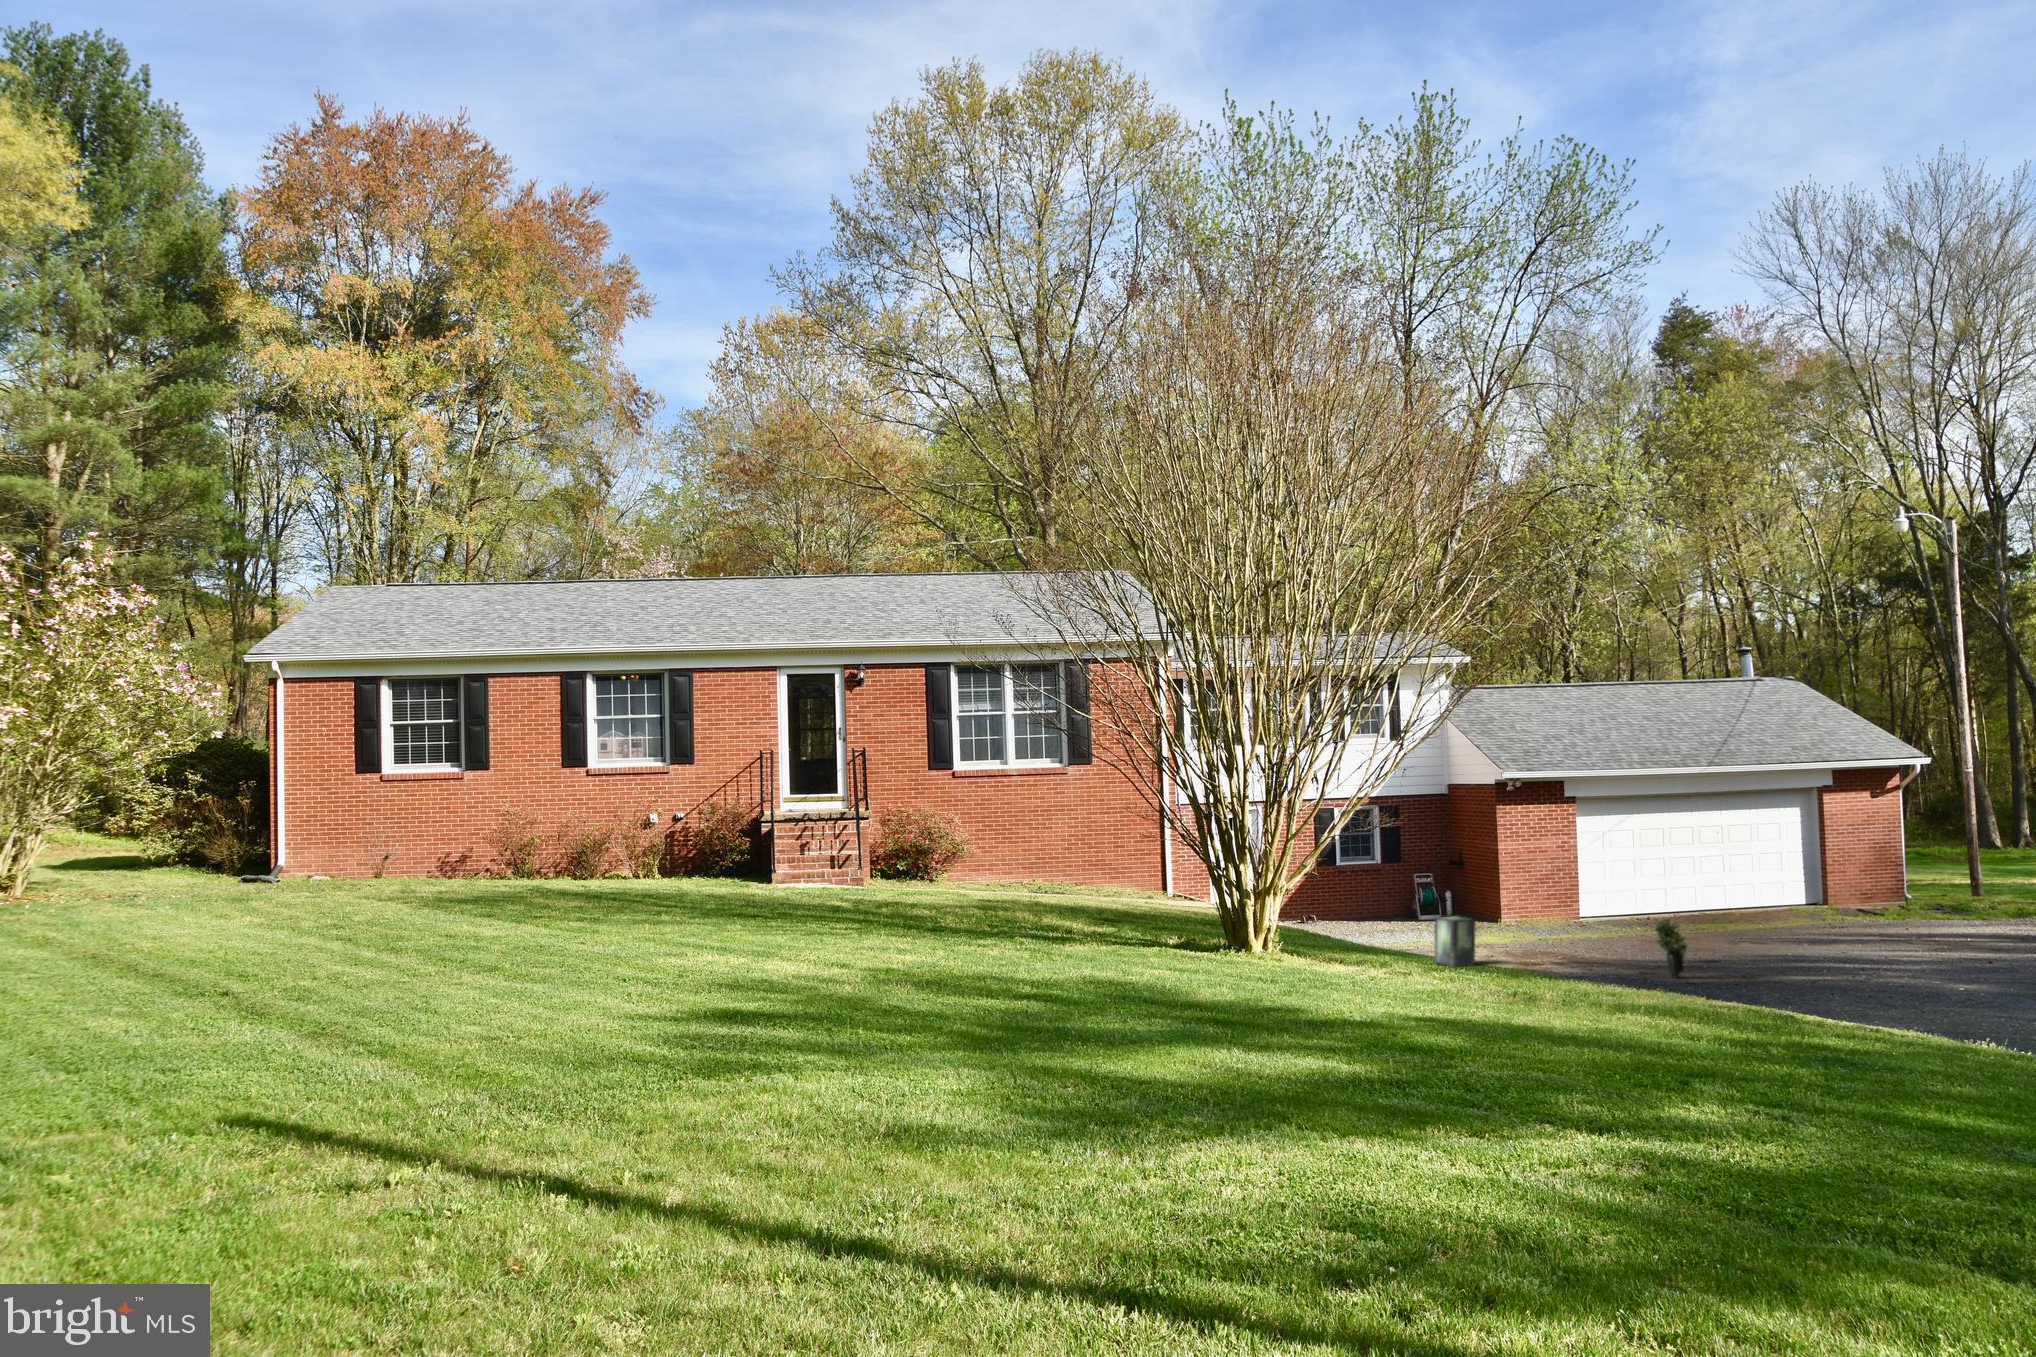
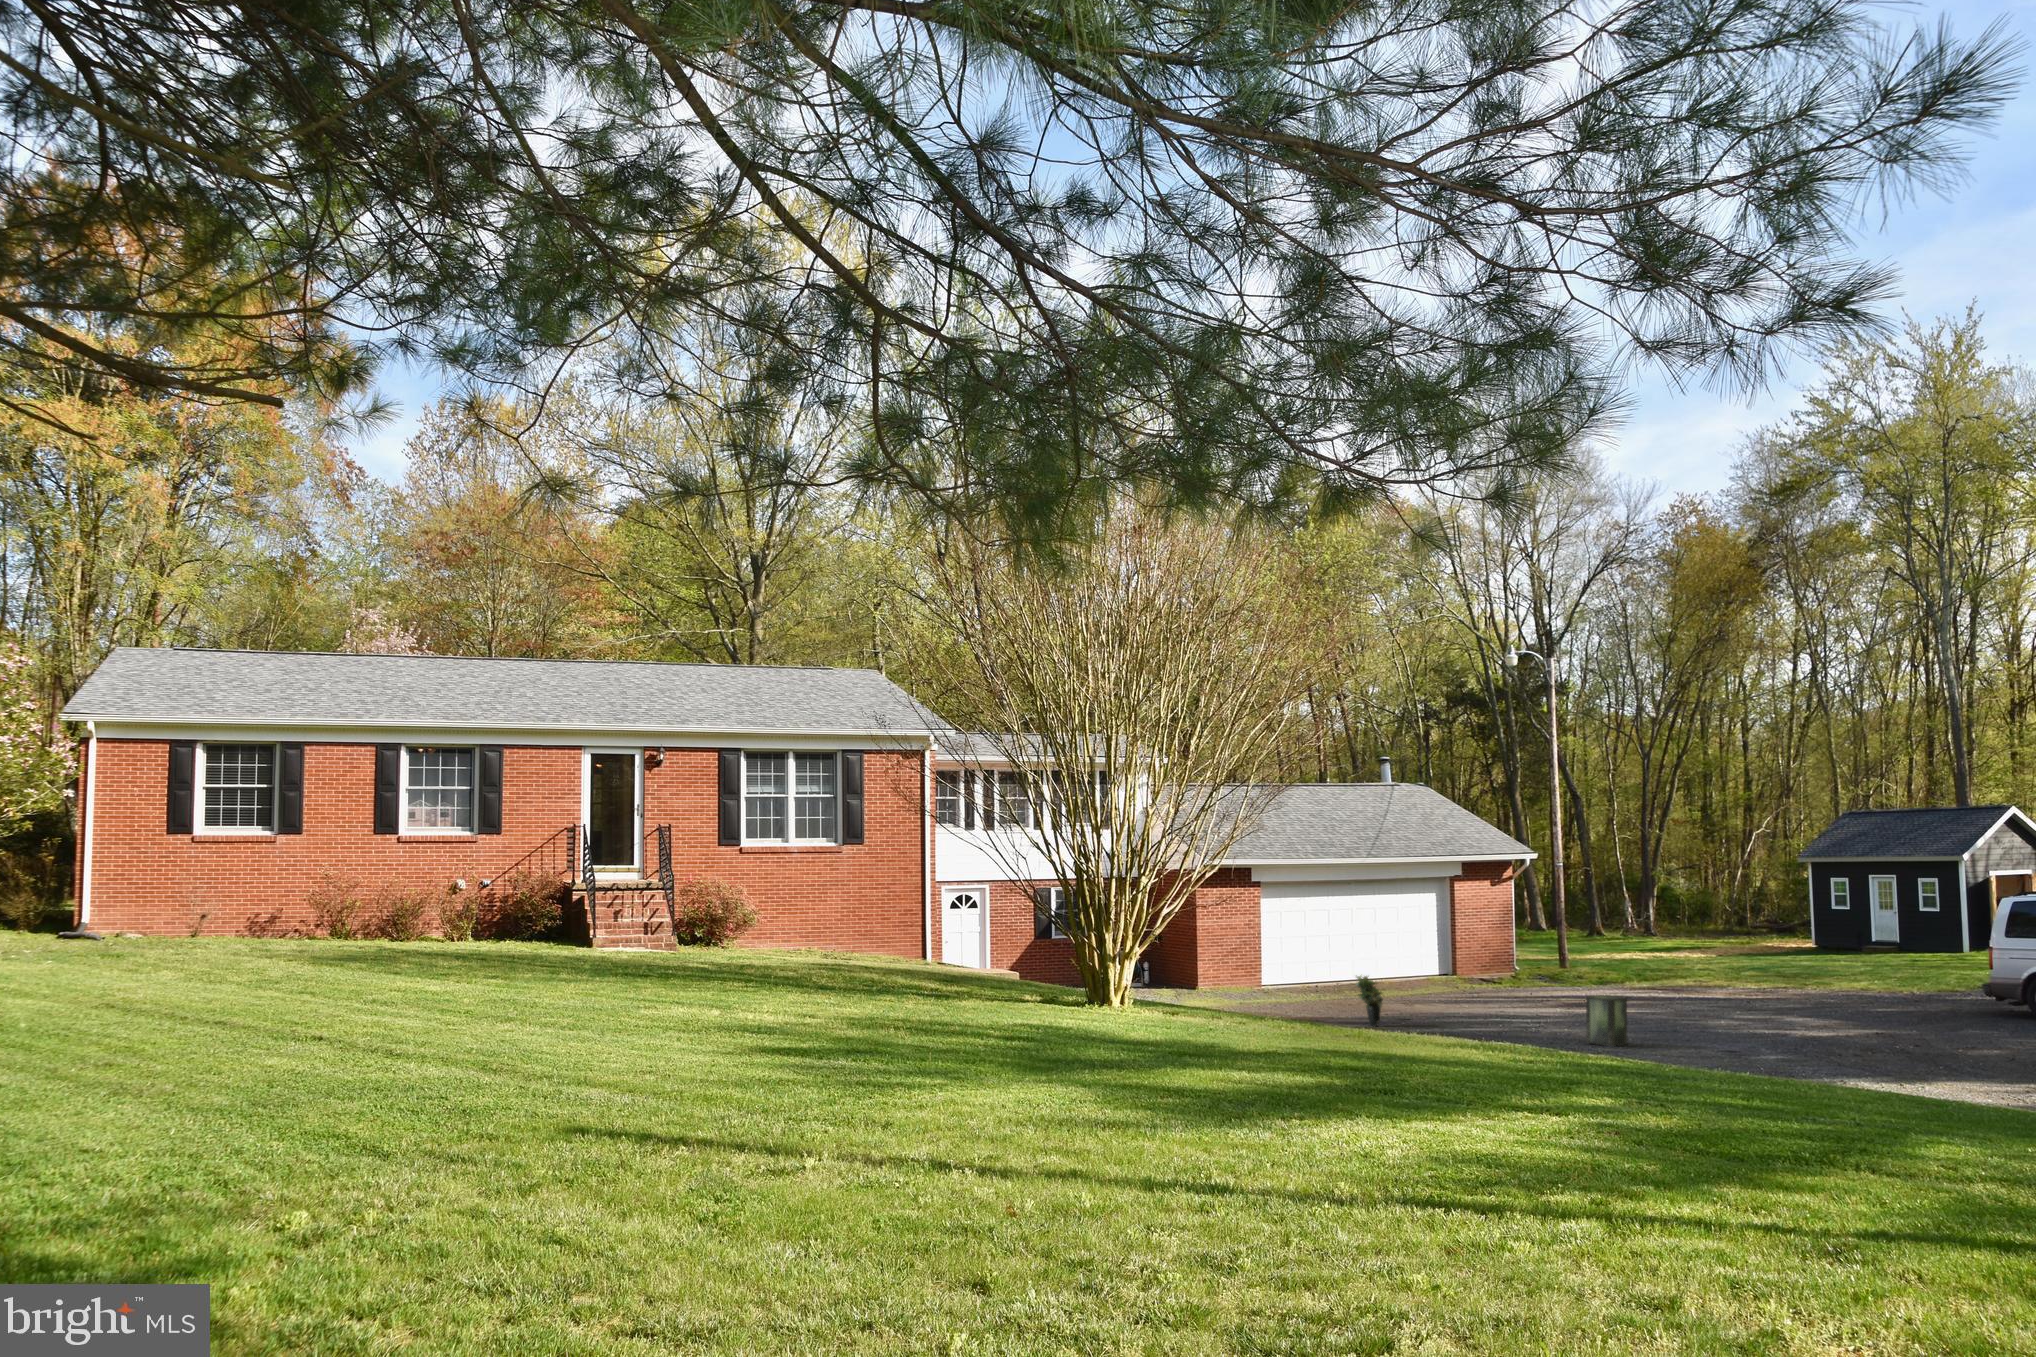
storage box: present [1434,916,1476,967] -> present [1586,996,1627,1047]

